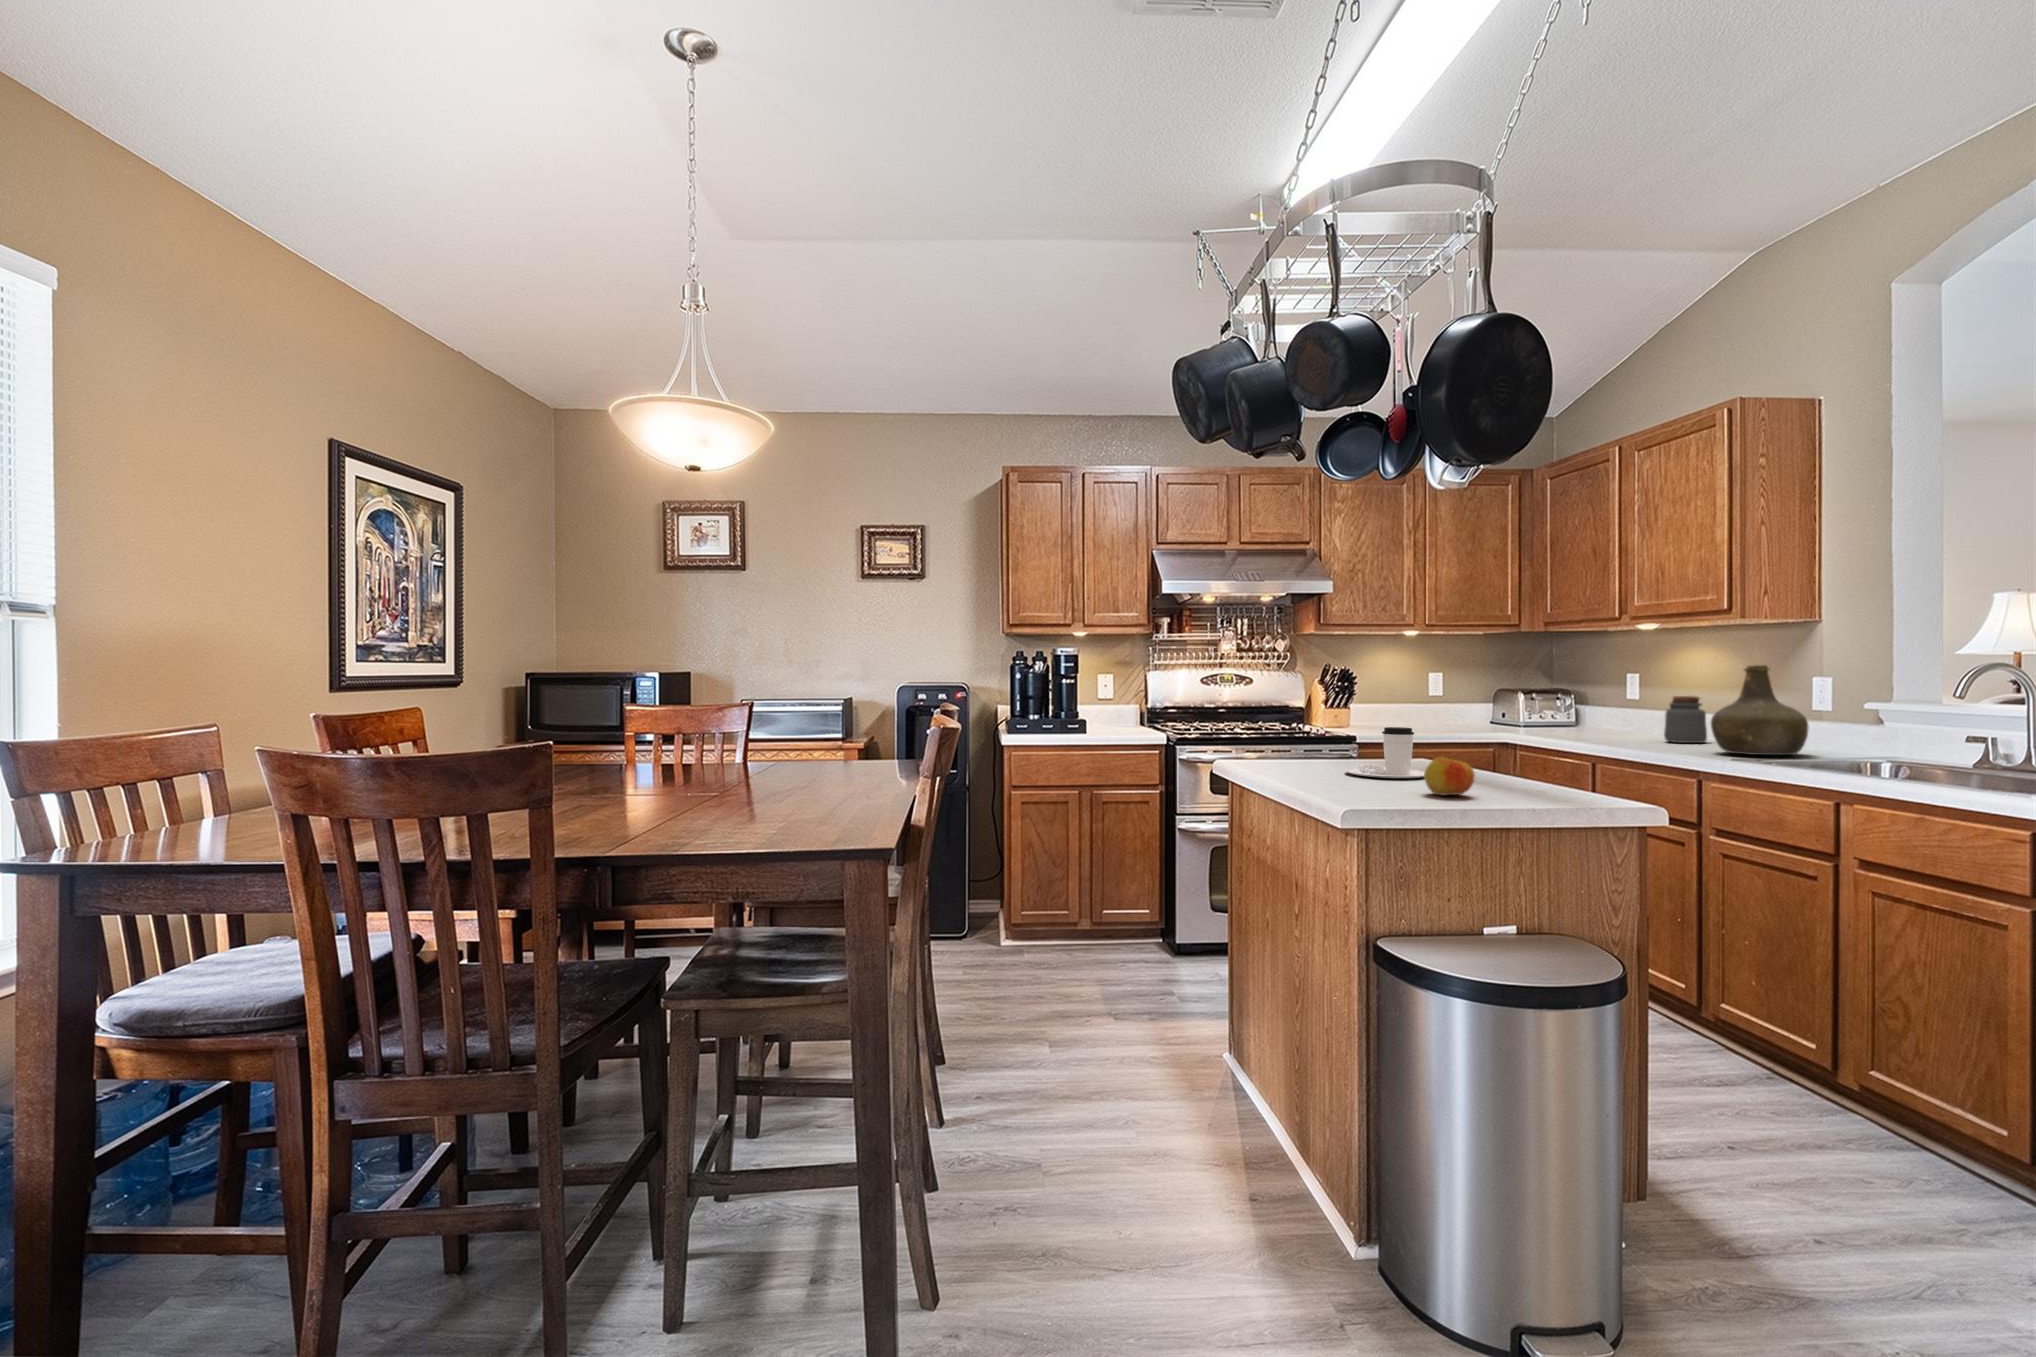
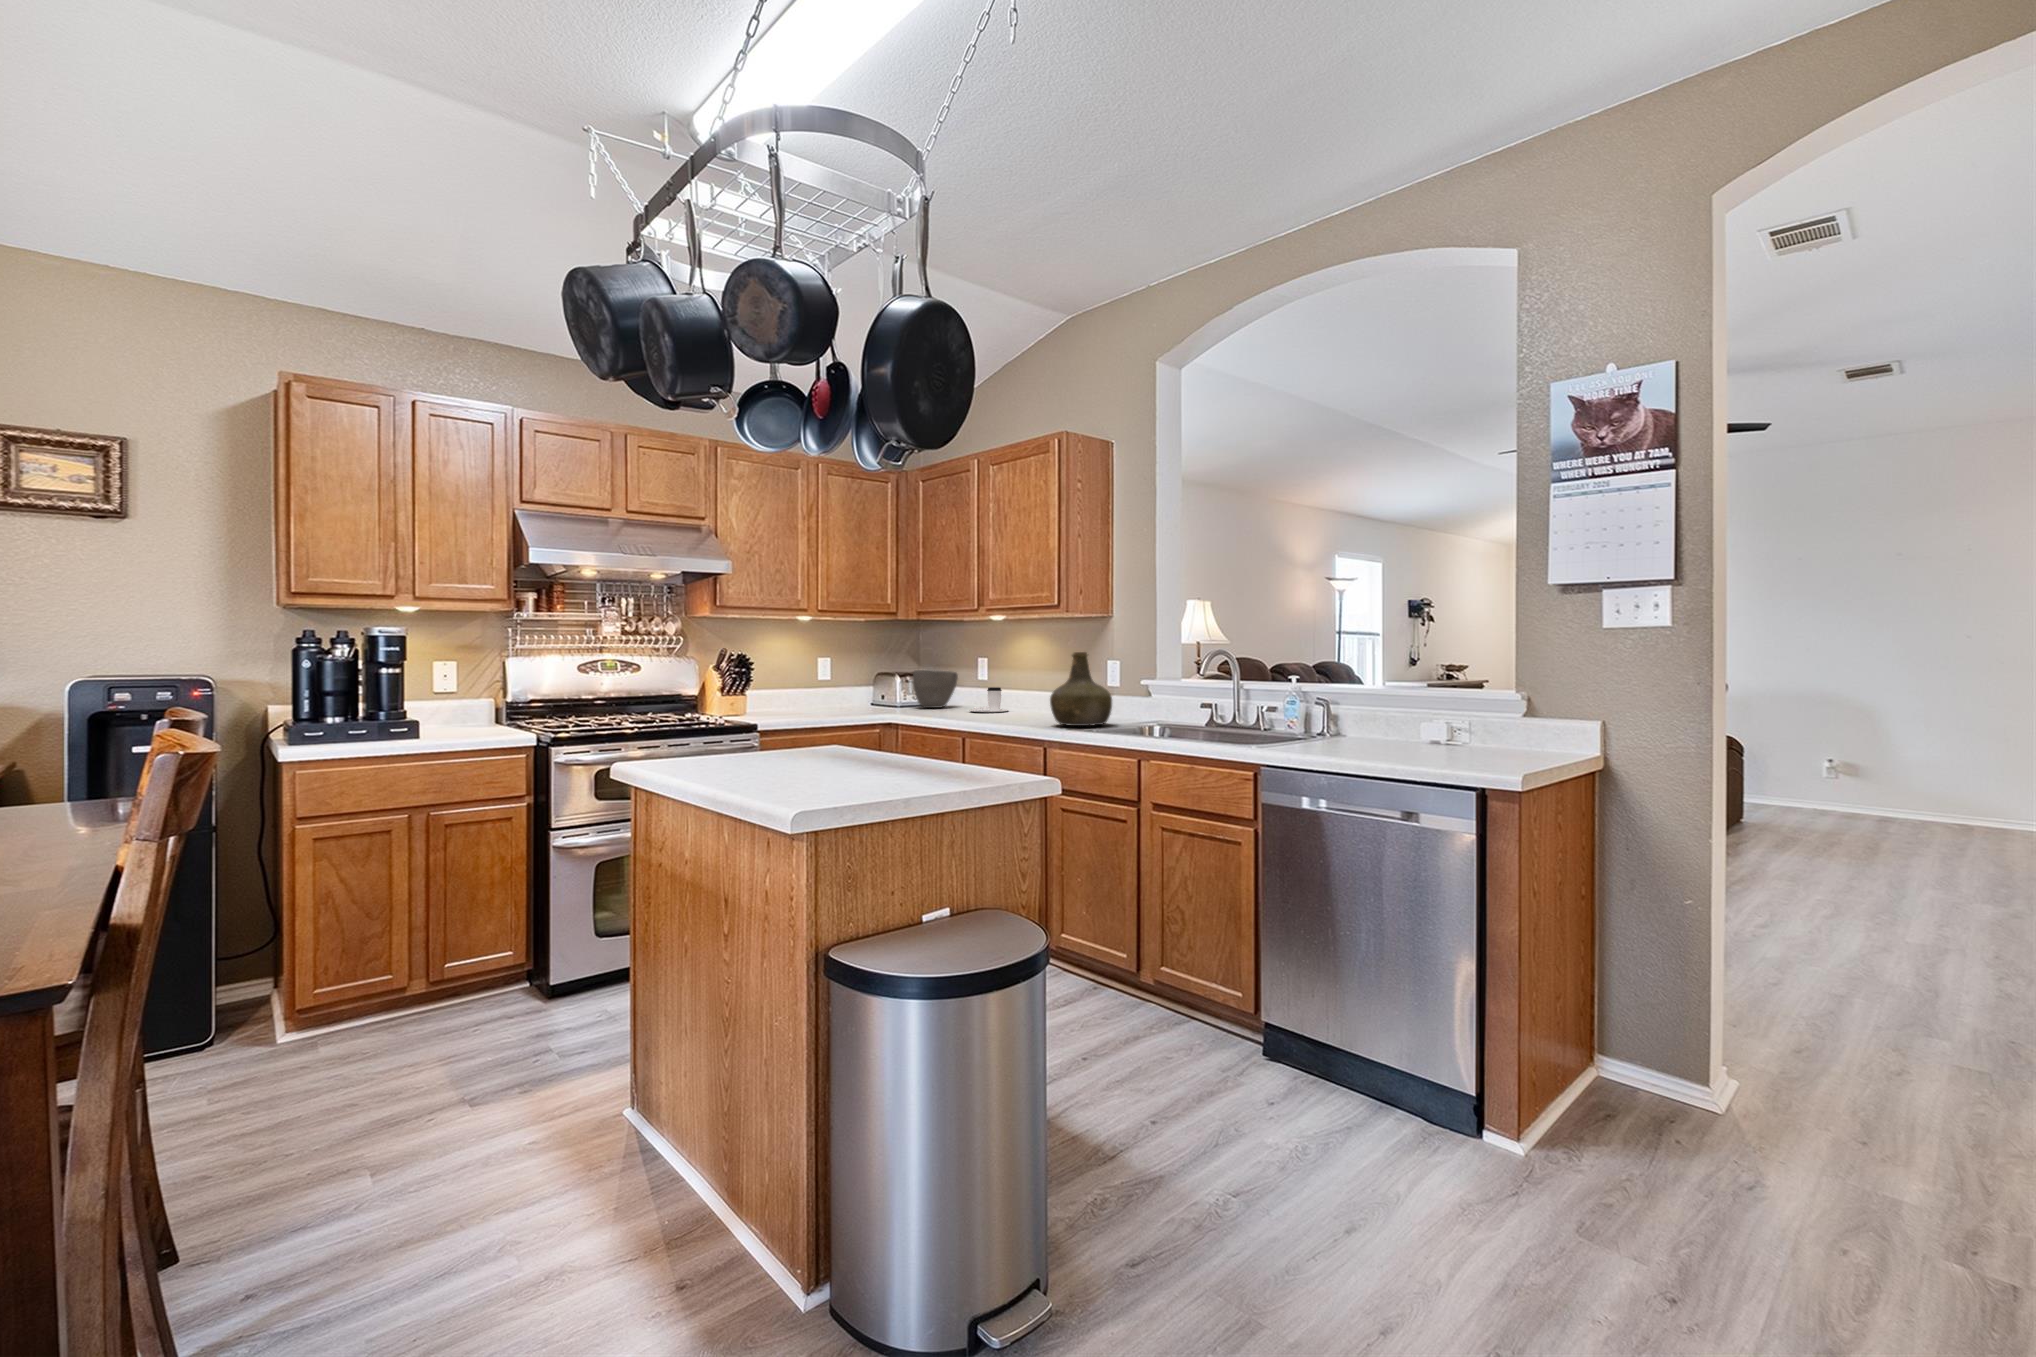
bowl: none [1541,686,1599,728] -> present [913,670,958,708]
jar: present [1664,696,1707,743] -> none [1012,678,1042,718]
coffee cup: present [1345,727,1425,778] -> present [970,687,1008,712]
apple: present [1424,757,1475,795] -> none [865,746,912,786]

